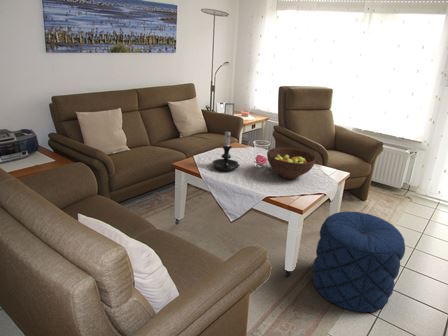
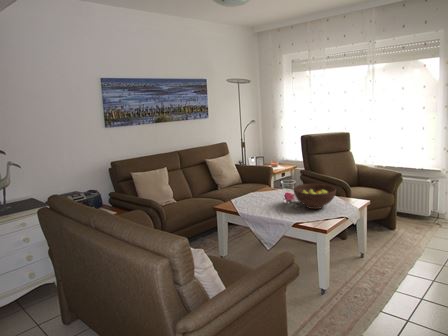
candle holder: present [213,131,240,171] -> none [248,173,272,208]
pouf: present [312,211,405,312] -> none [345,231,423,318]

